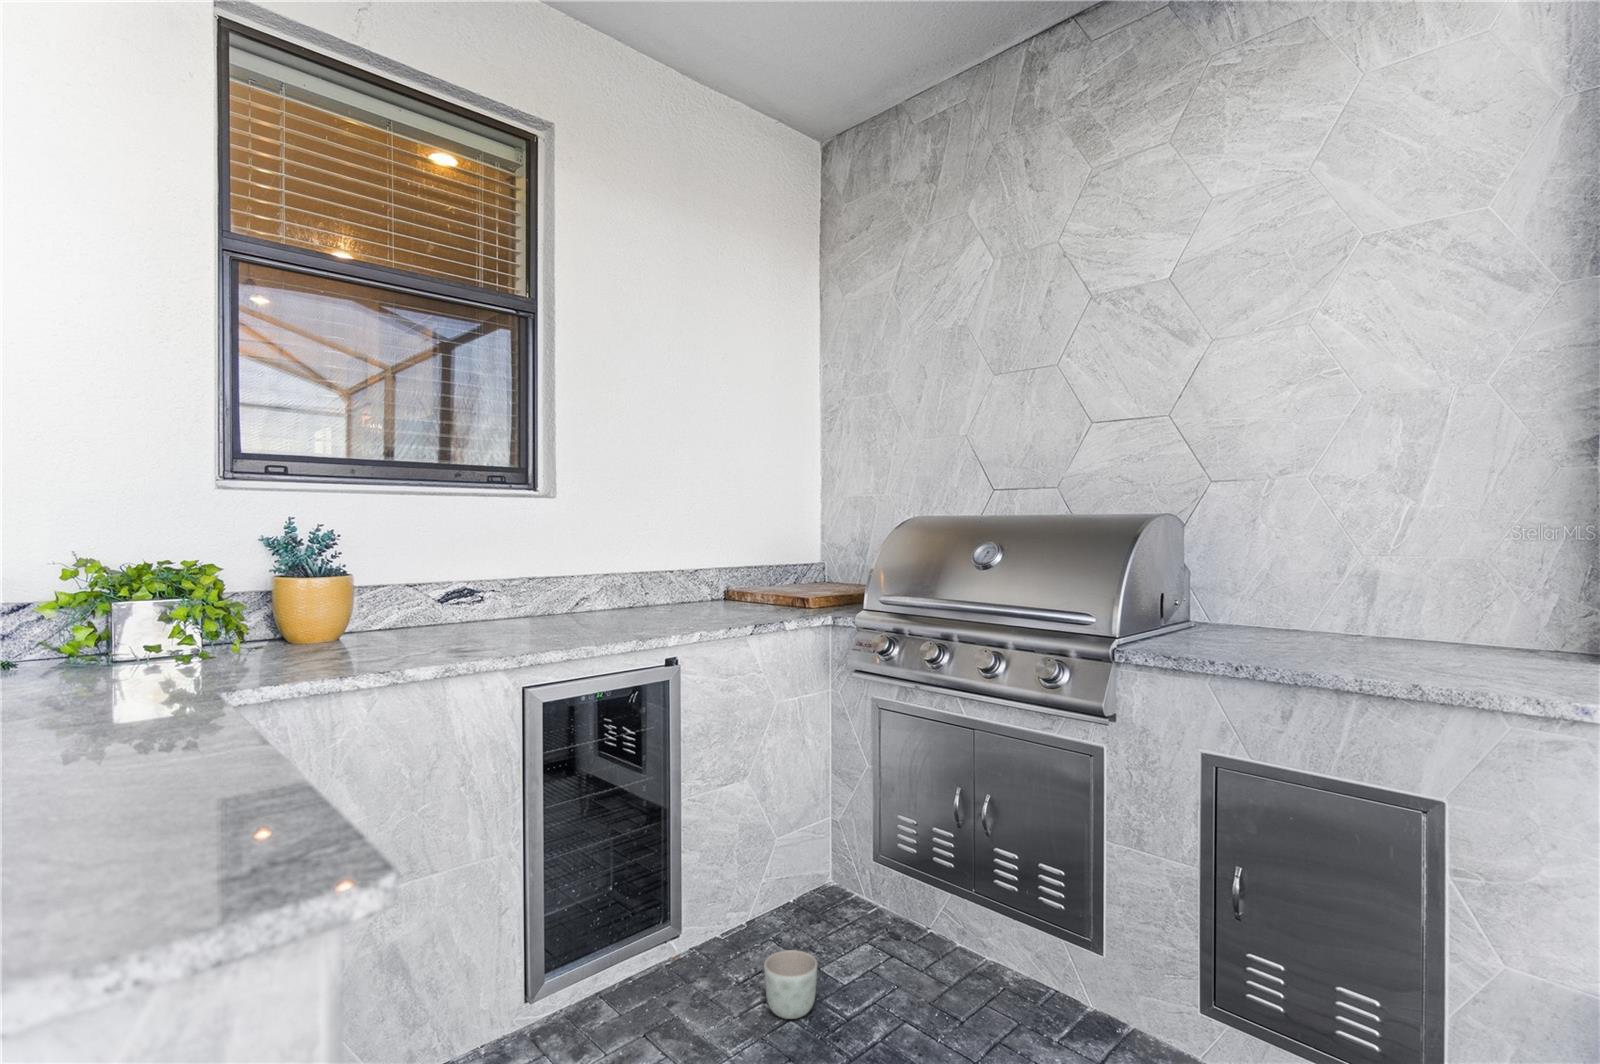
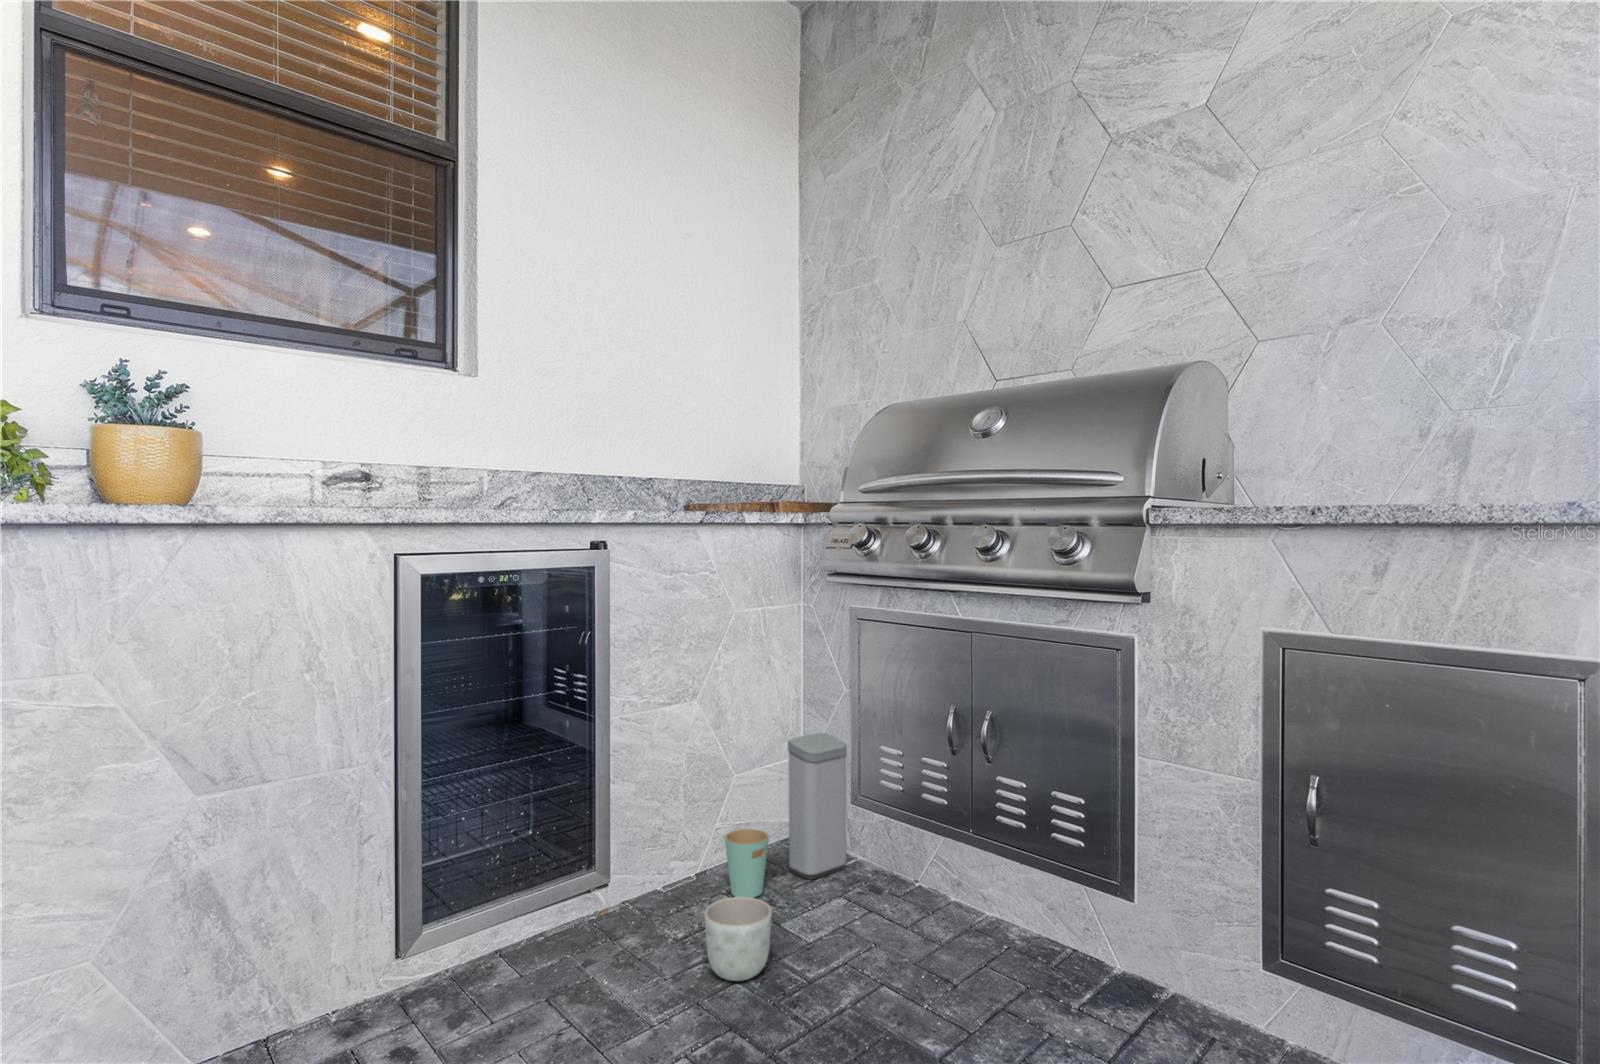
trash can: none [771,801,870,946] -> present [725,733,847,898]

